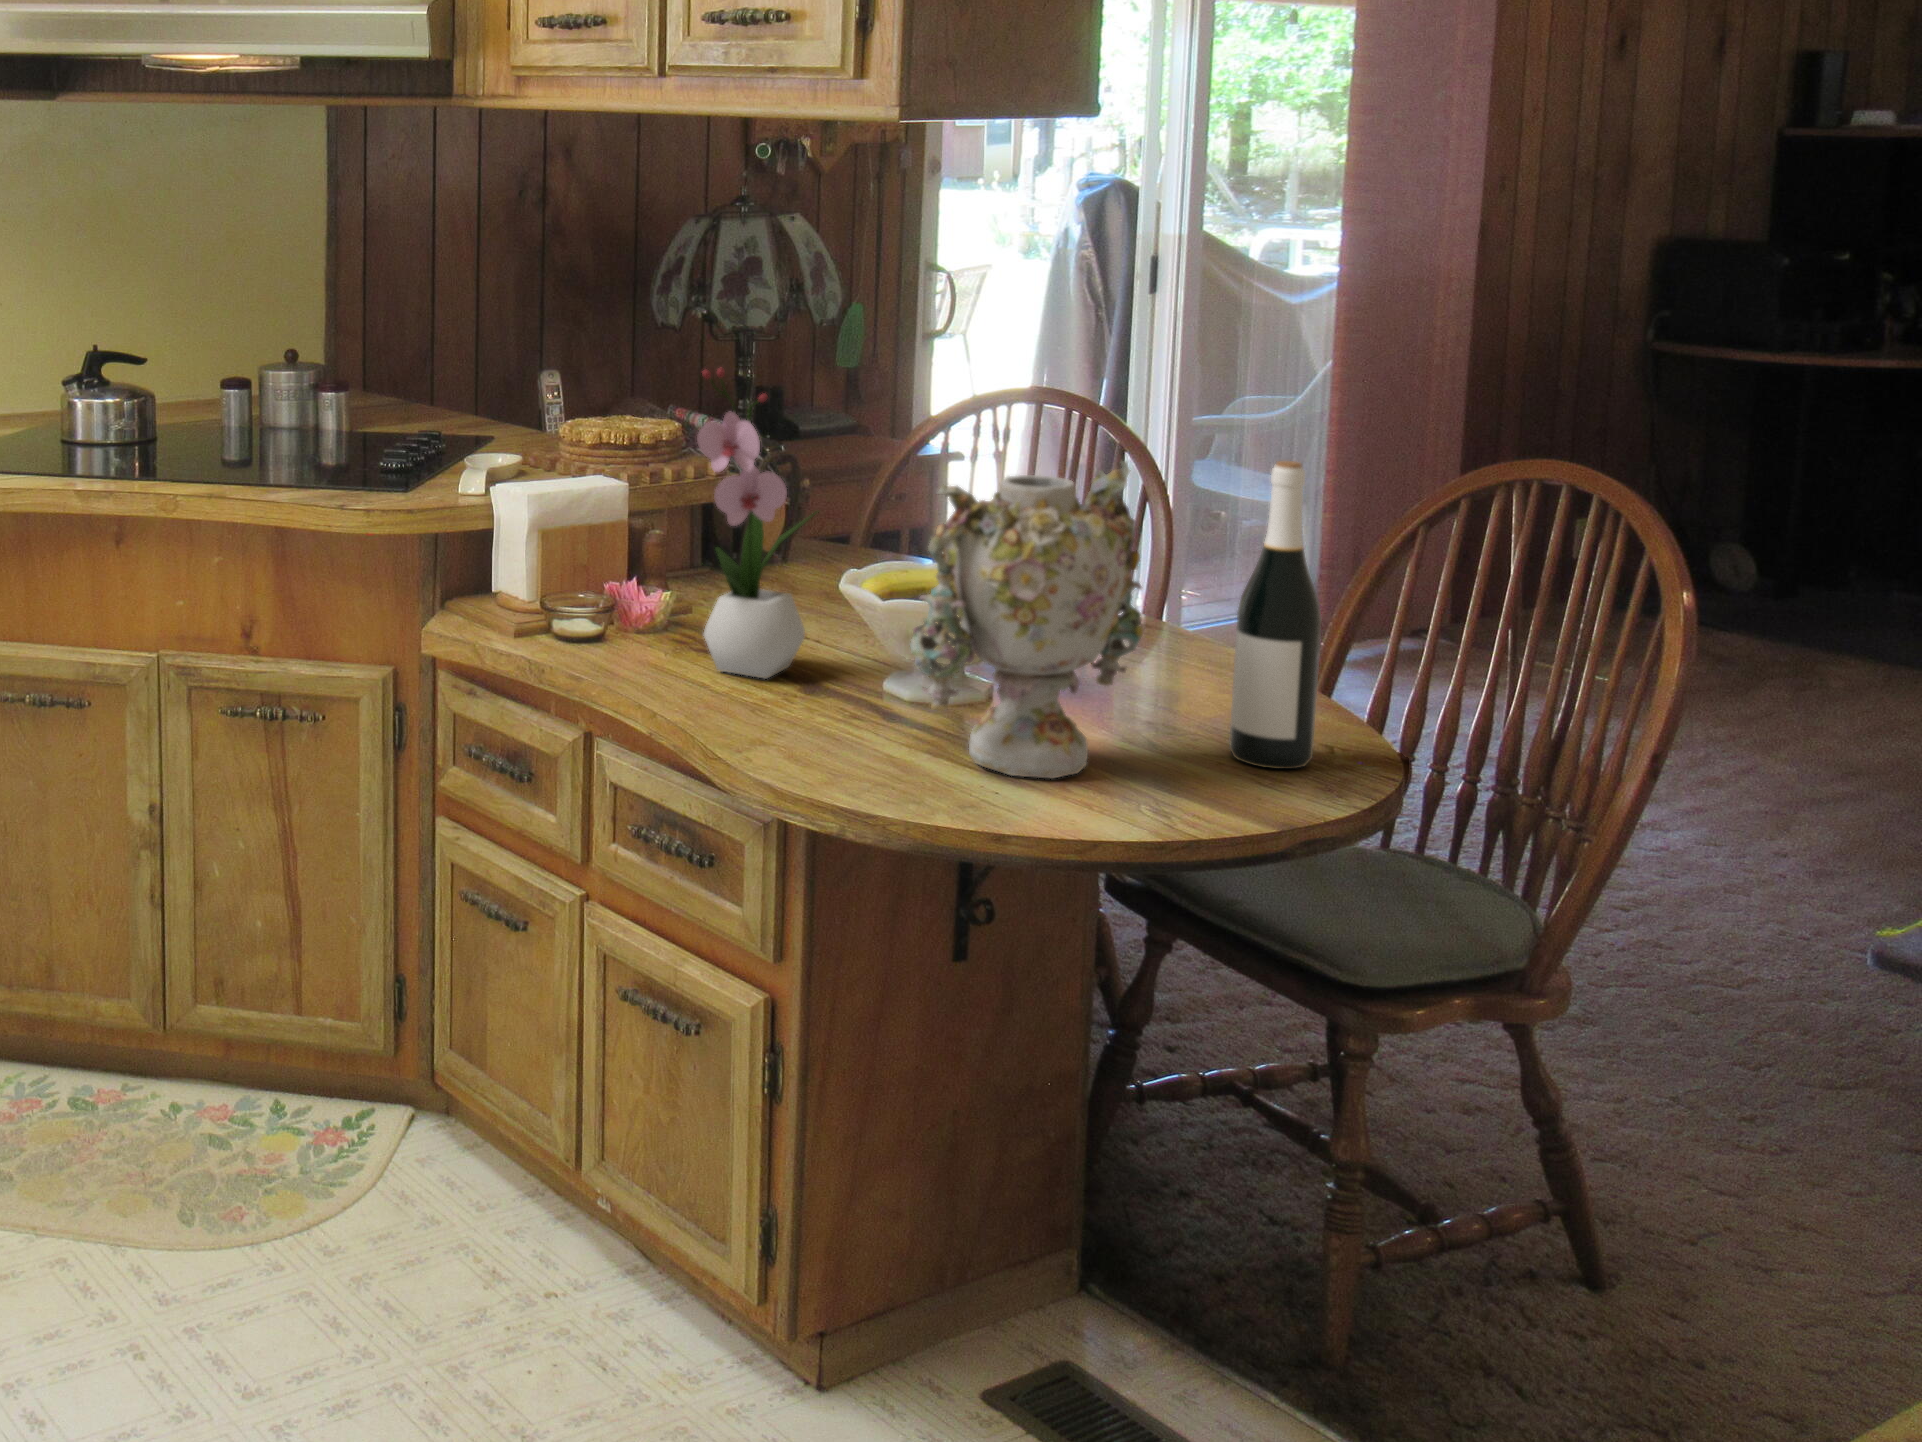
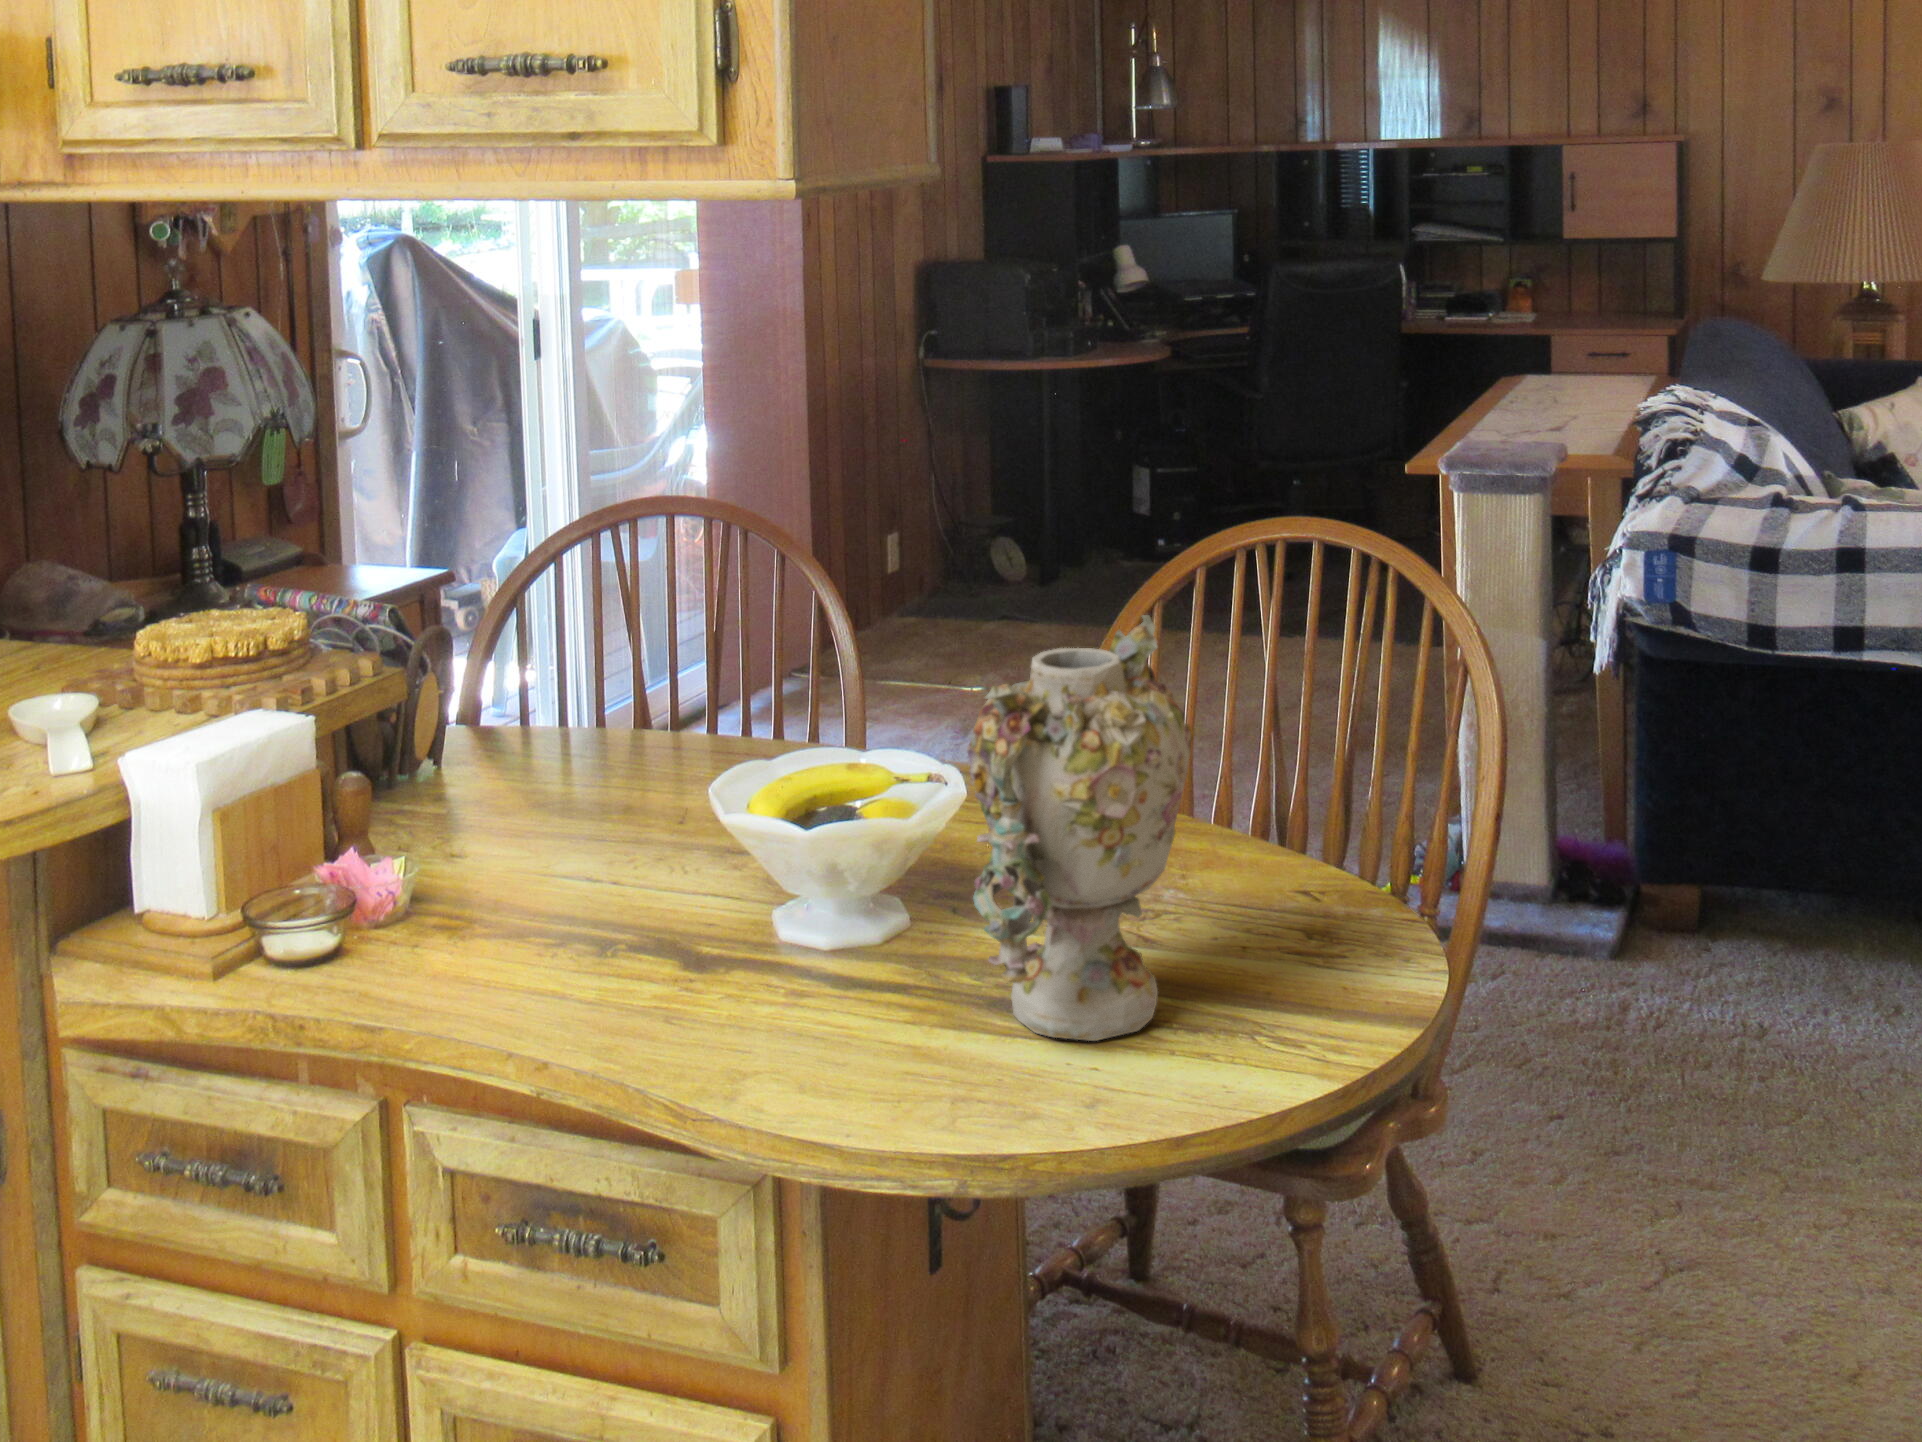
flower arrangement: present [697,367,819,678] -> none [553,555,706,971]
wine bottle: present [1229,461,1322,769] -> none [1242,583,1333,945]

